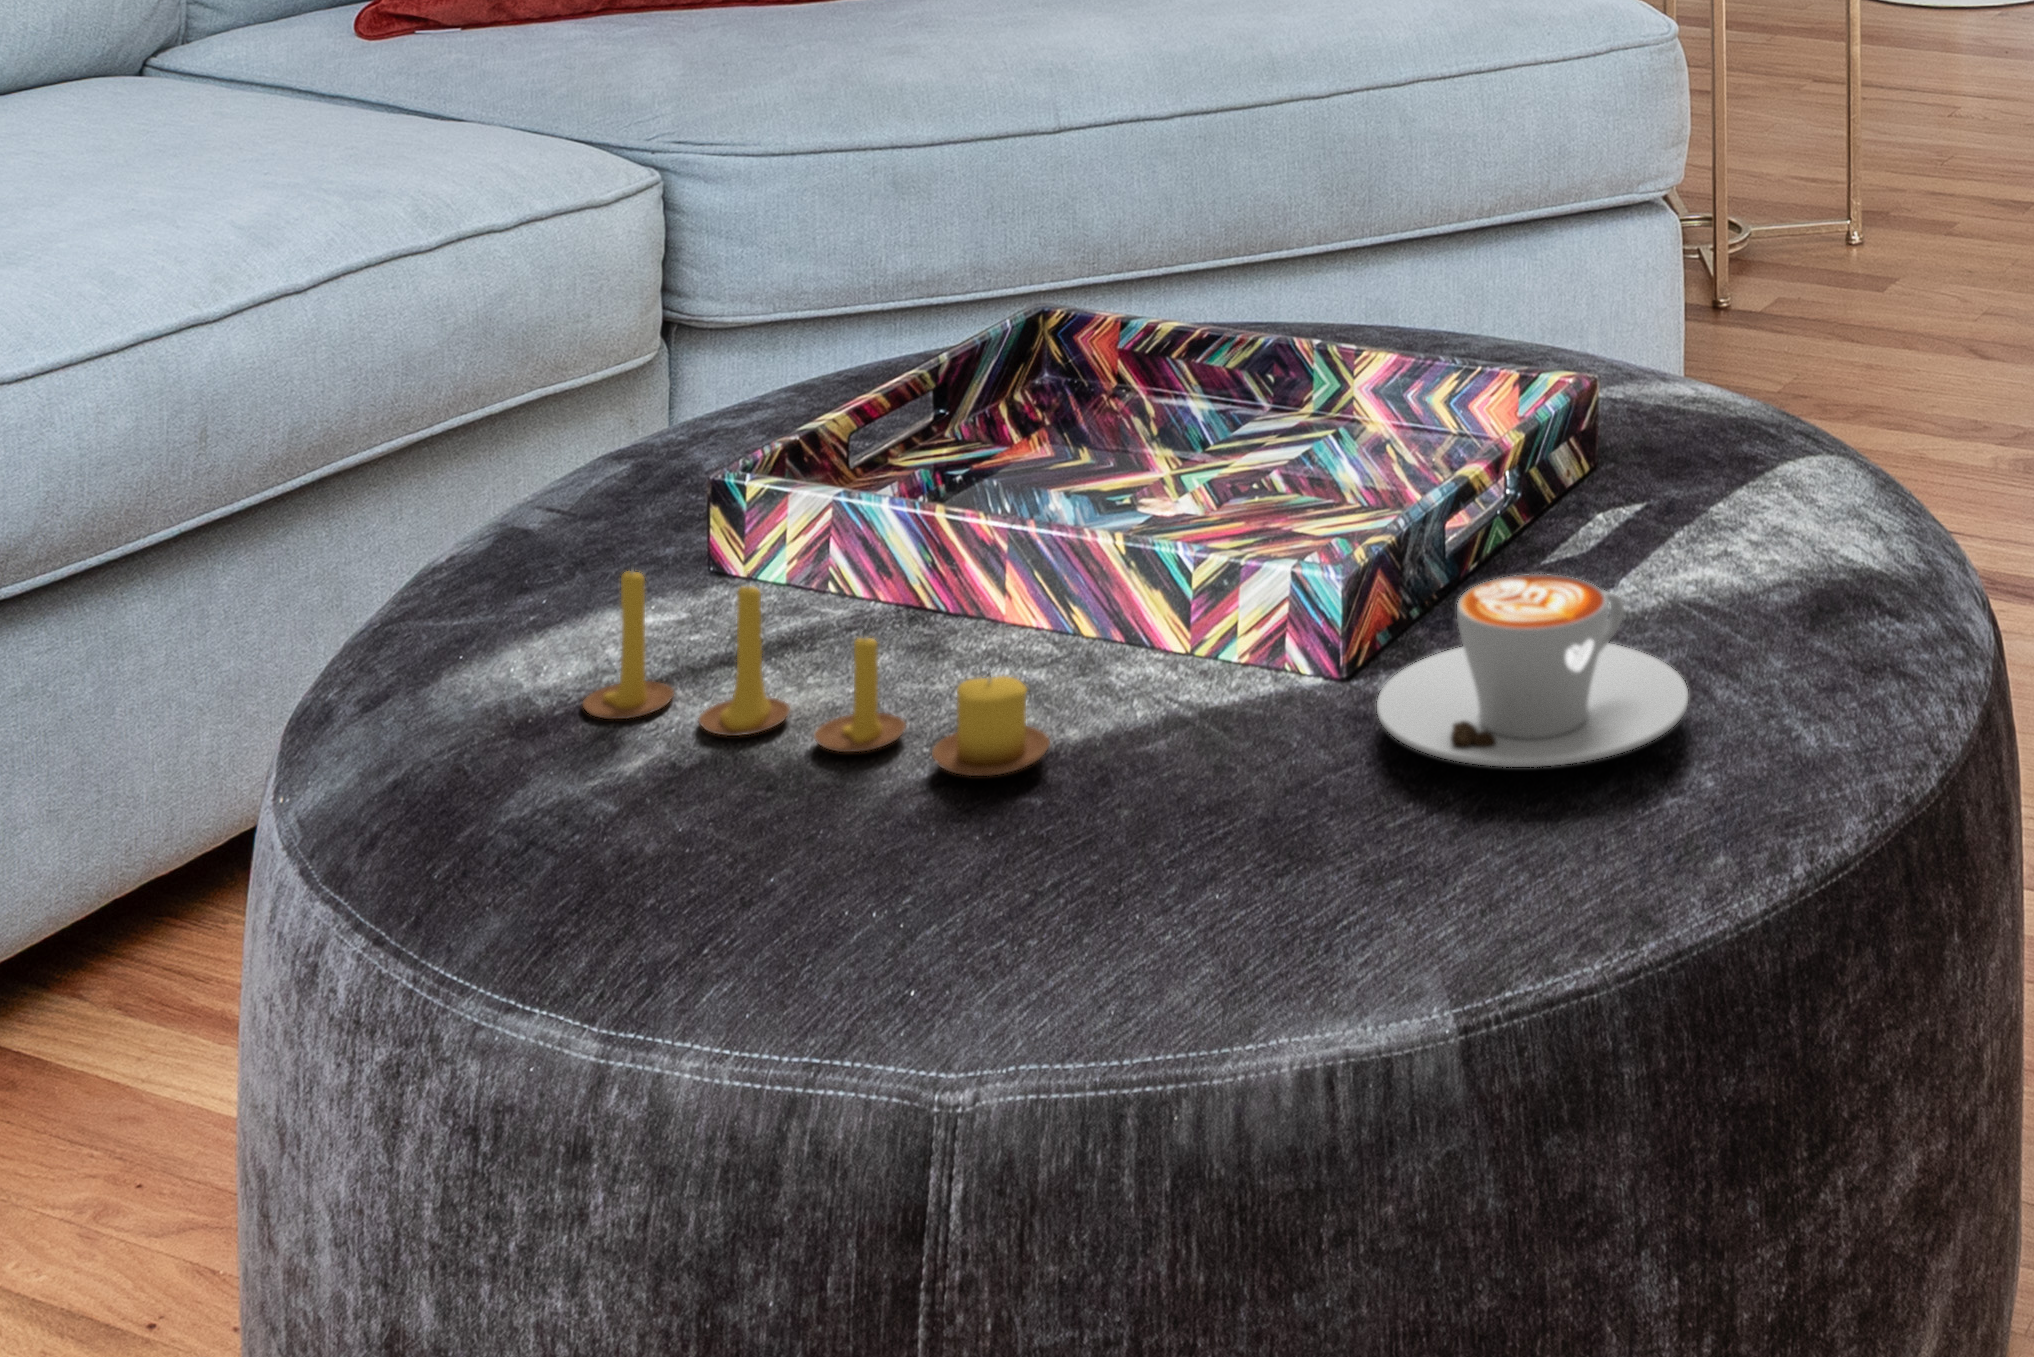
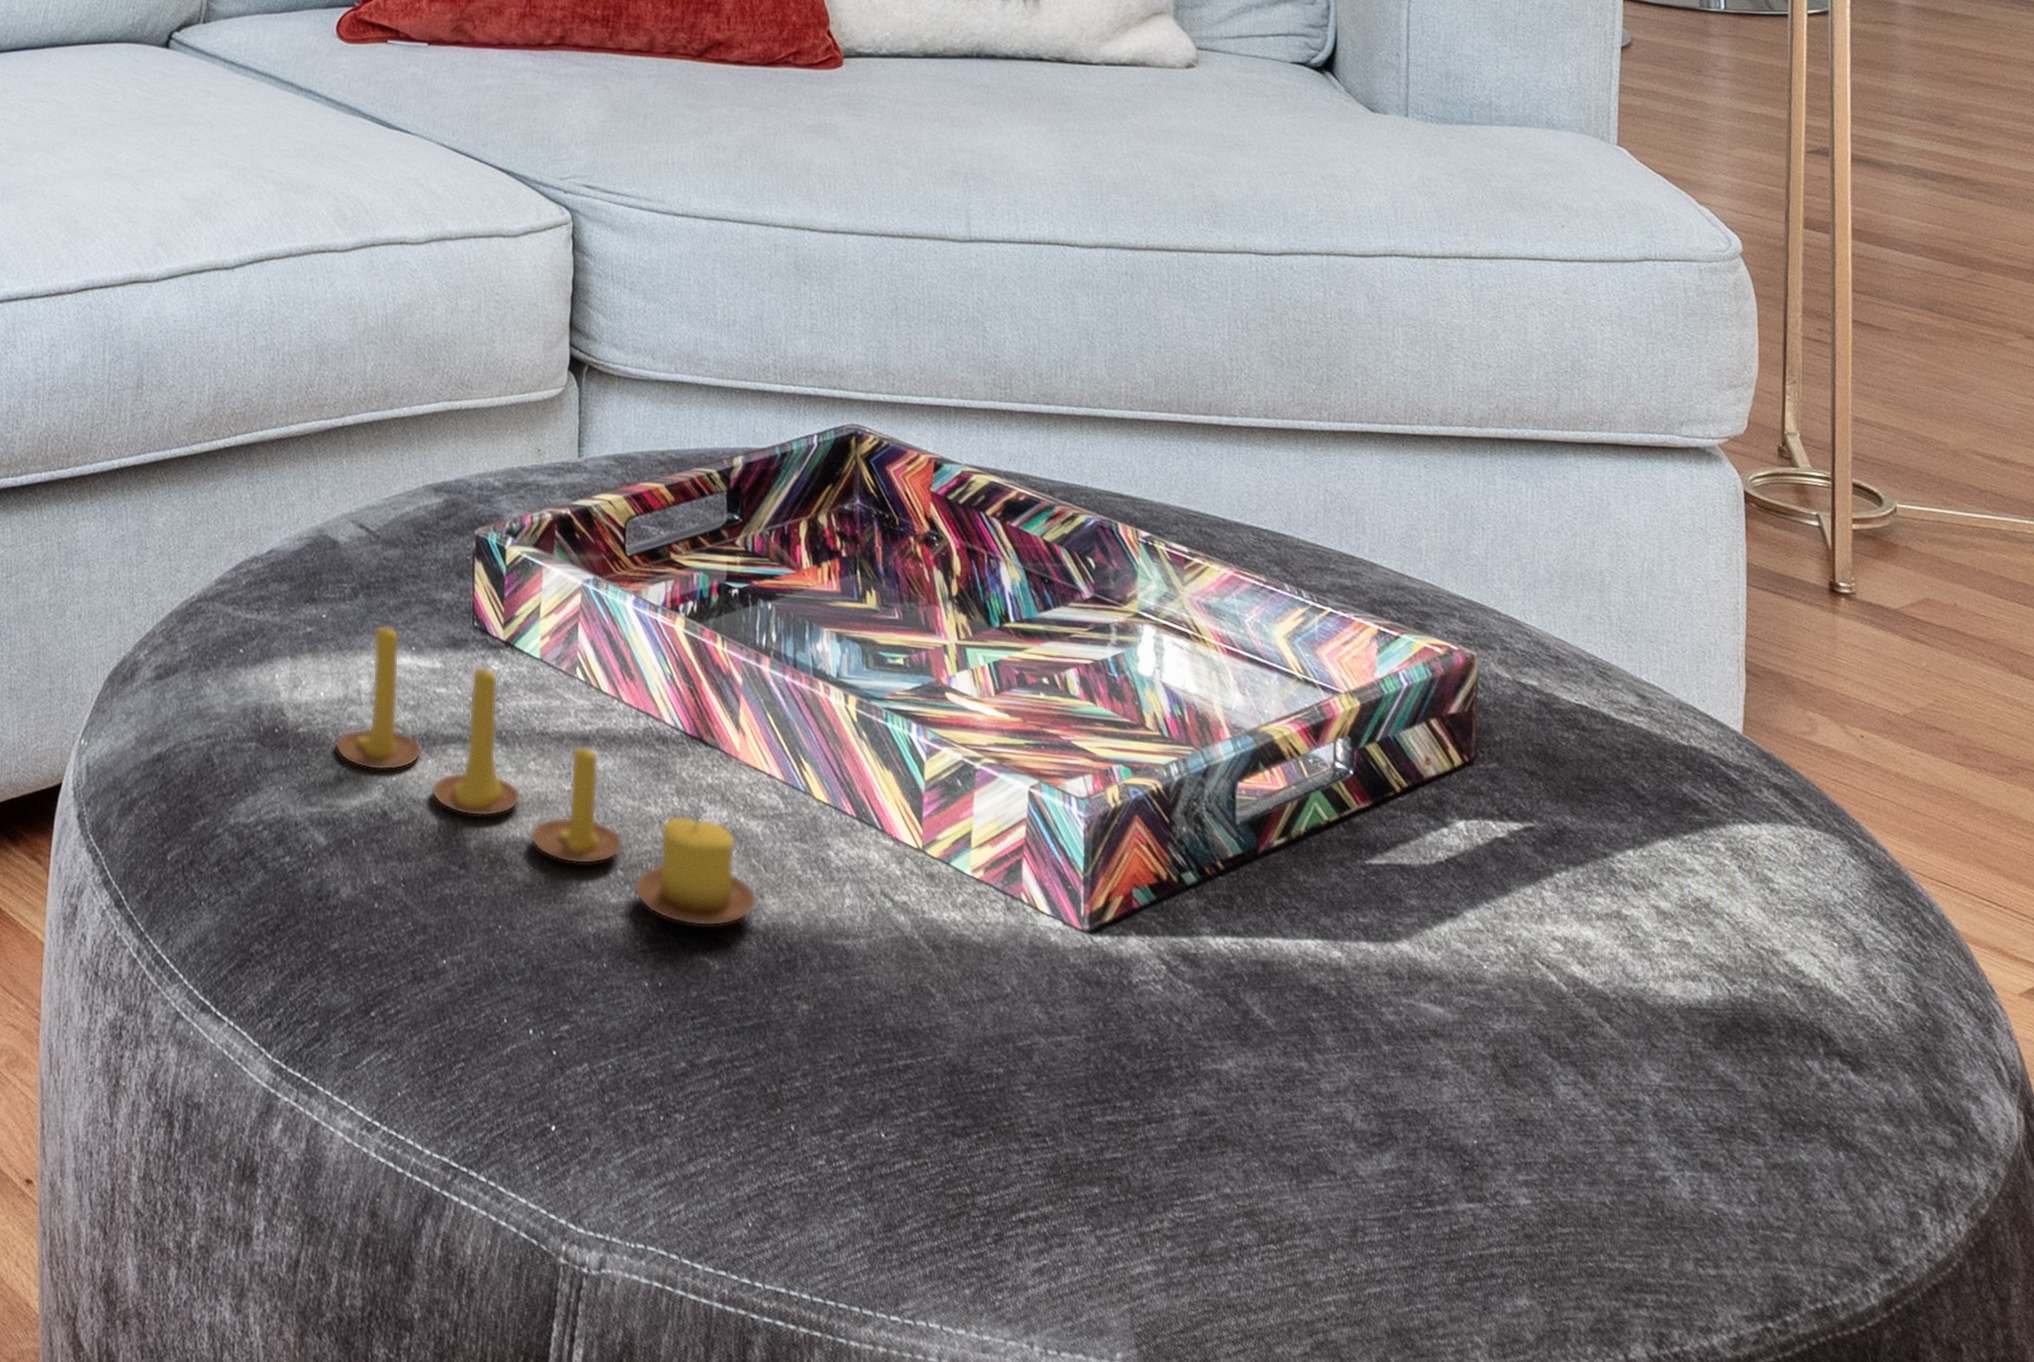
coffee cup: present [1377,574,1689,767] -> none [1108,853,1483,1094]

